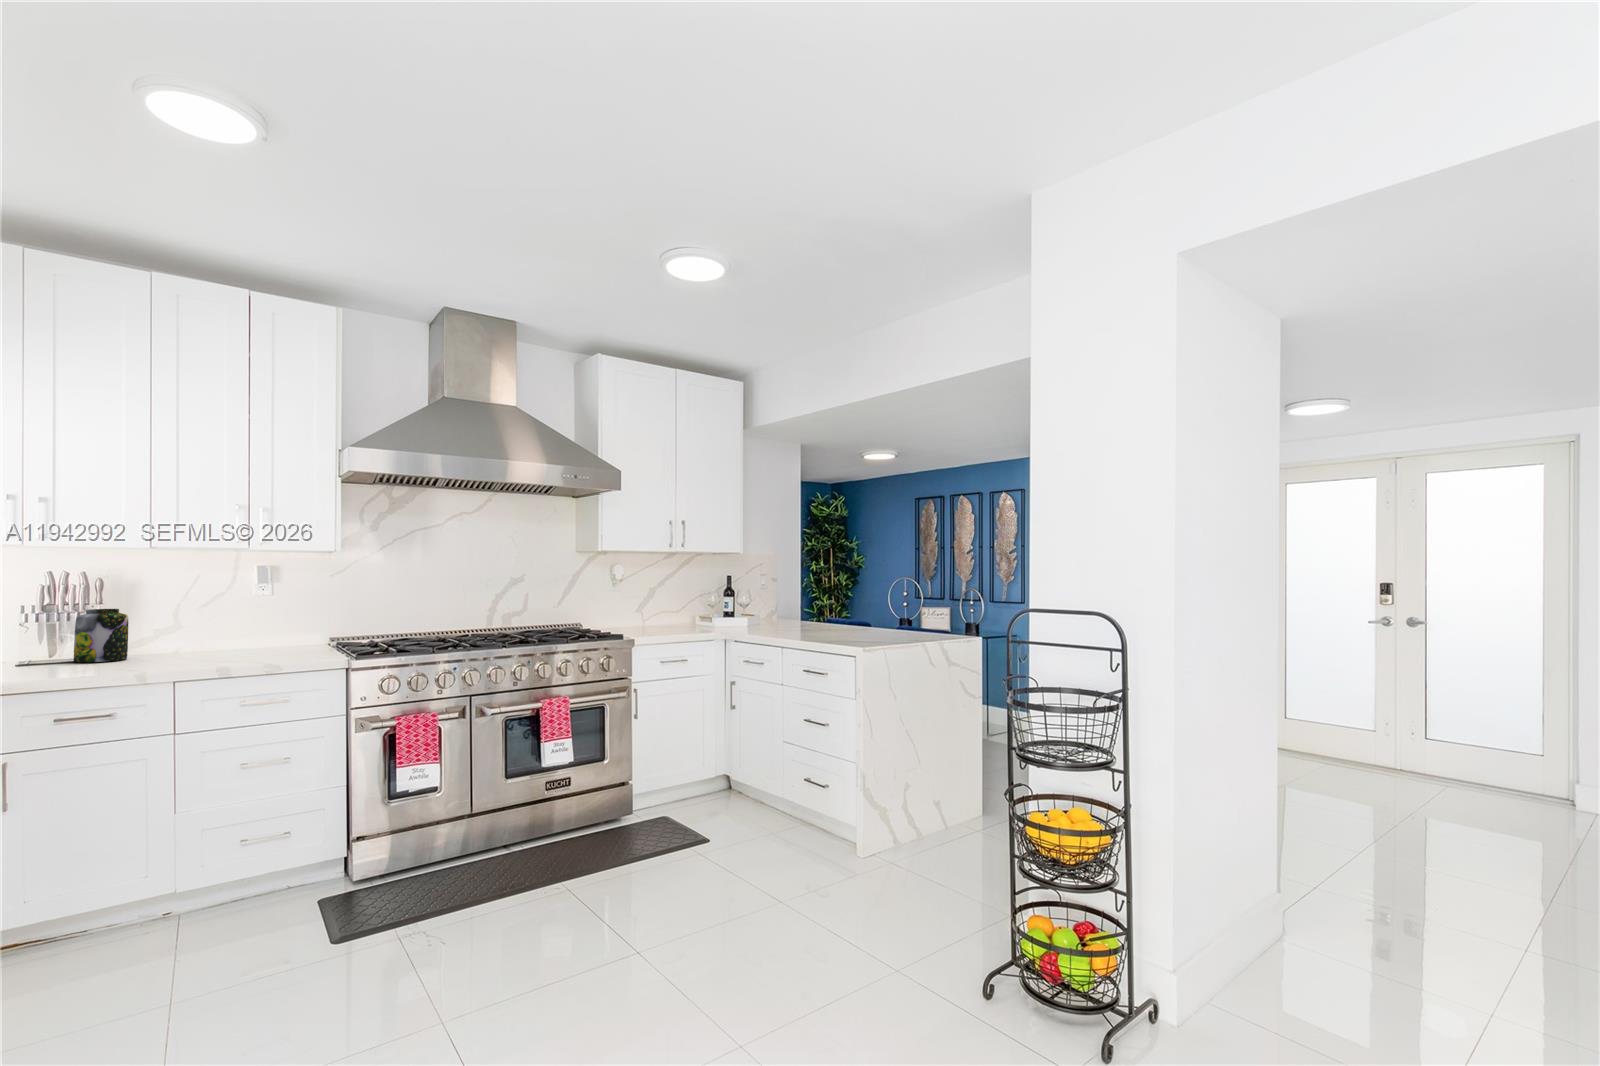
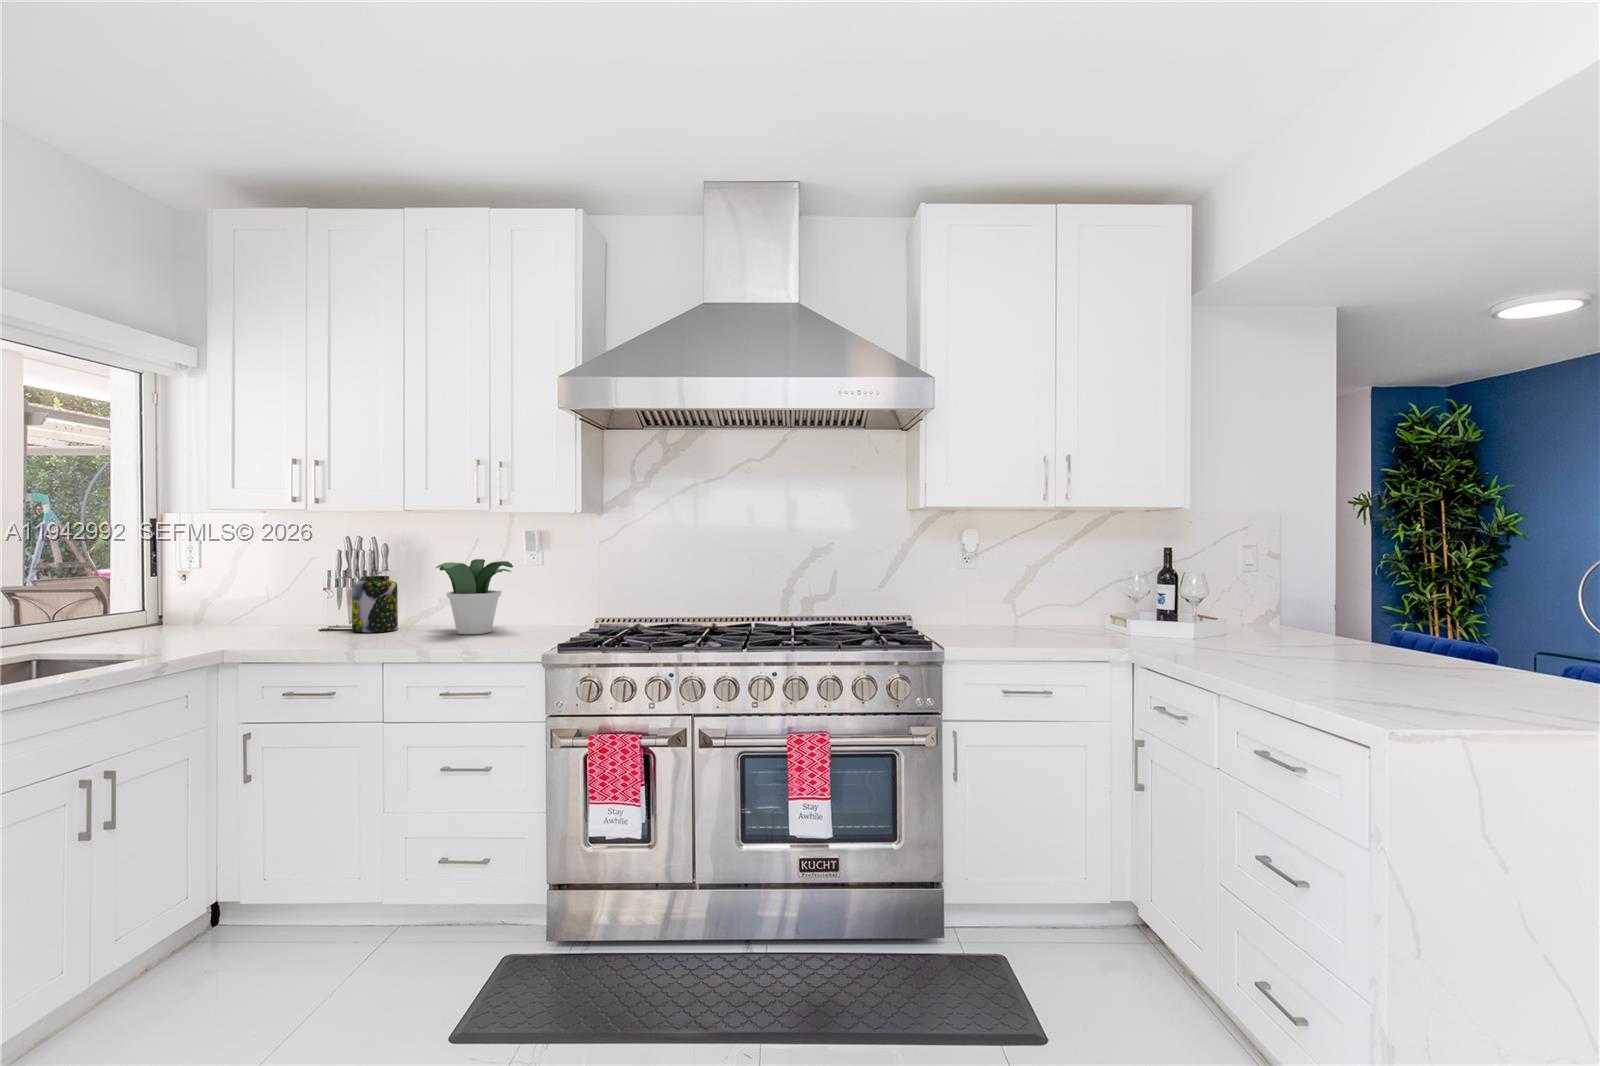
potted plant: none [180,591,275,656] -> present [436,559,513,634]

